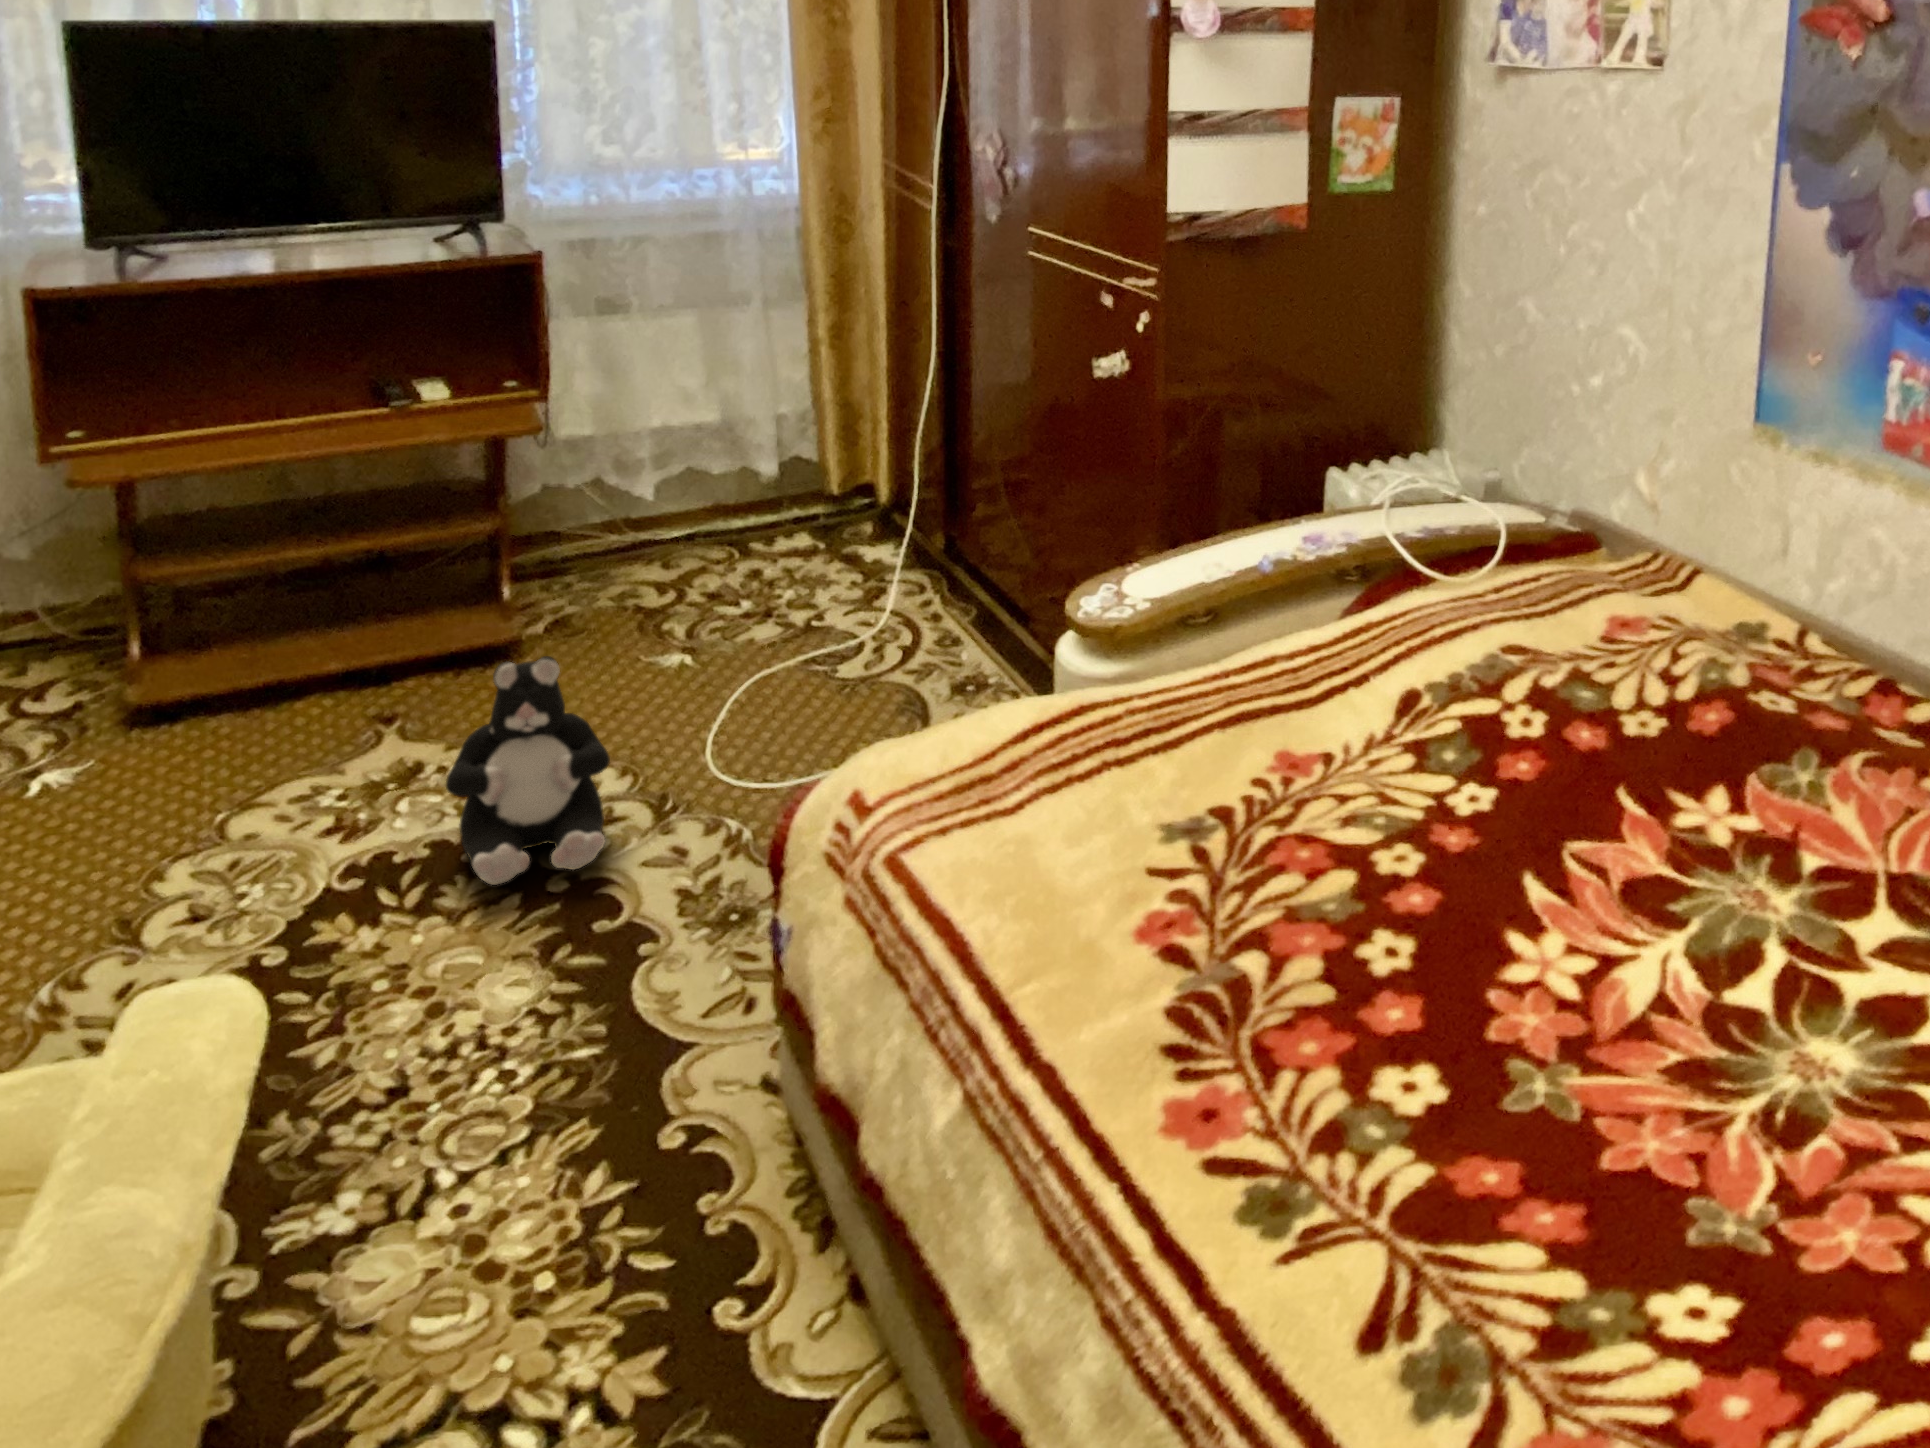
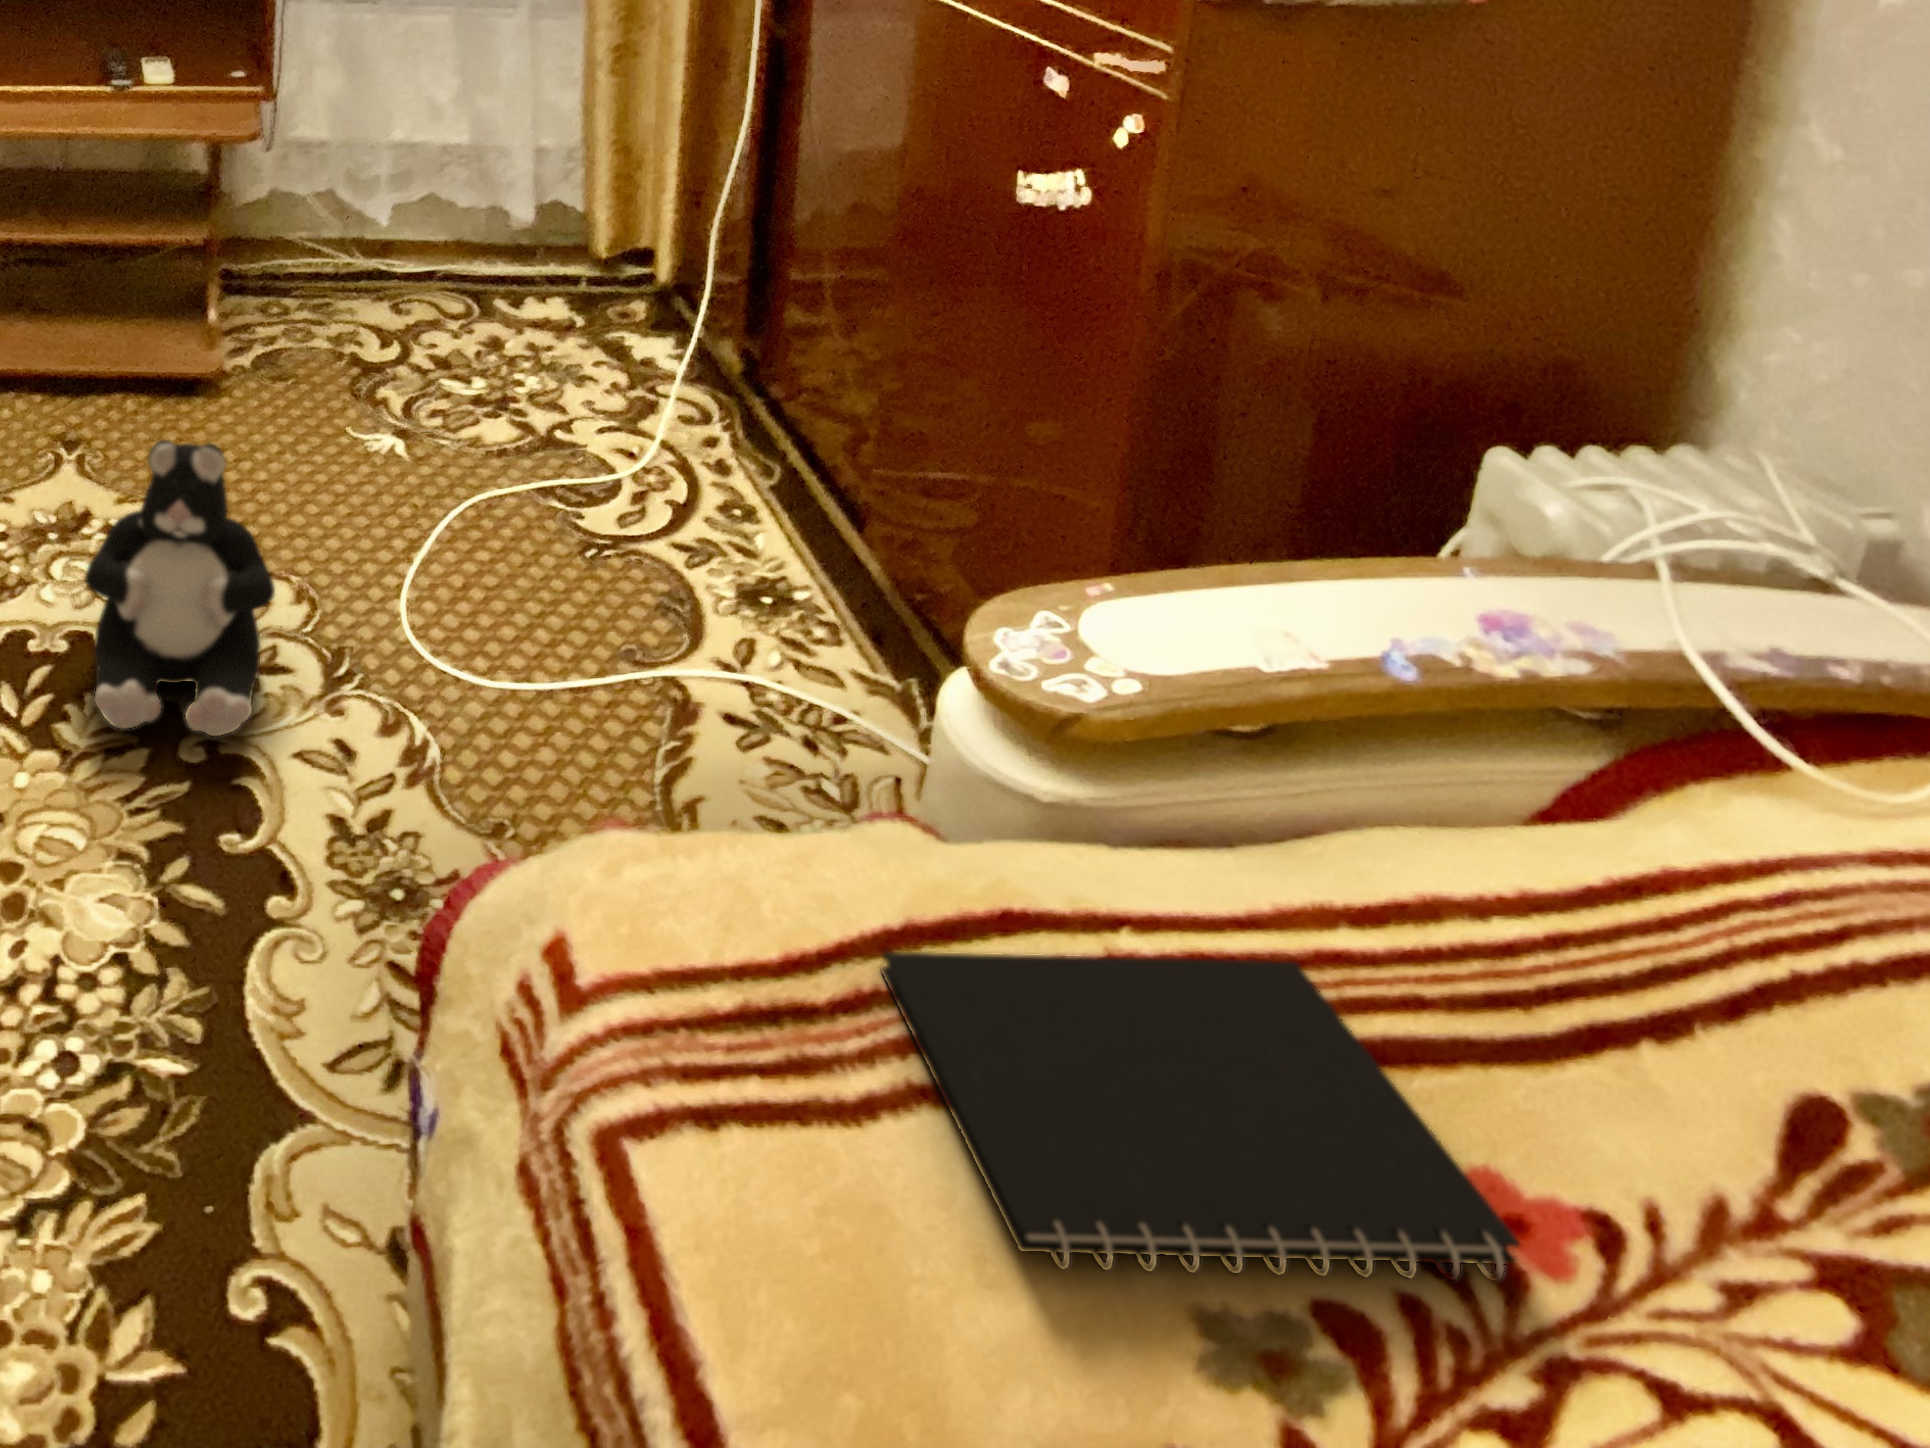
notebook: none [1020,696,1278,820] -> present [881,951,1520,1281]

